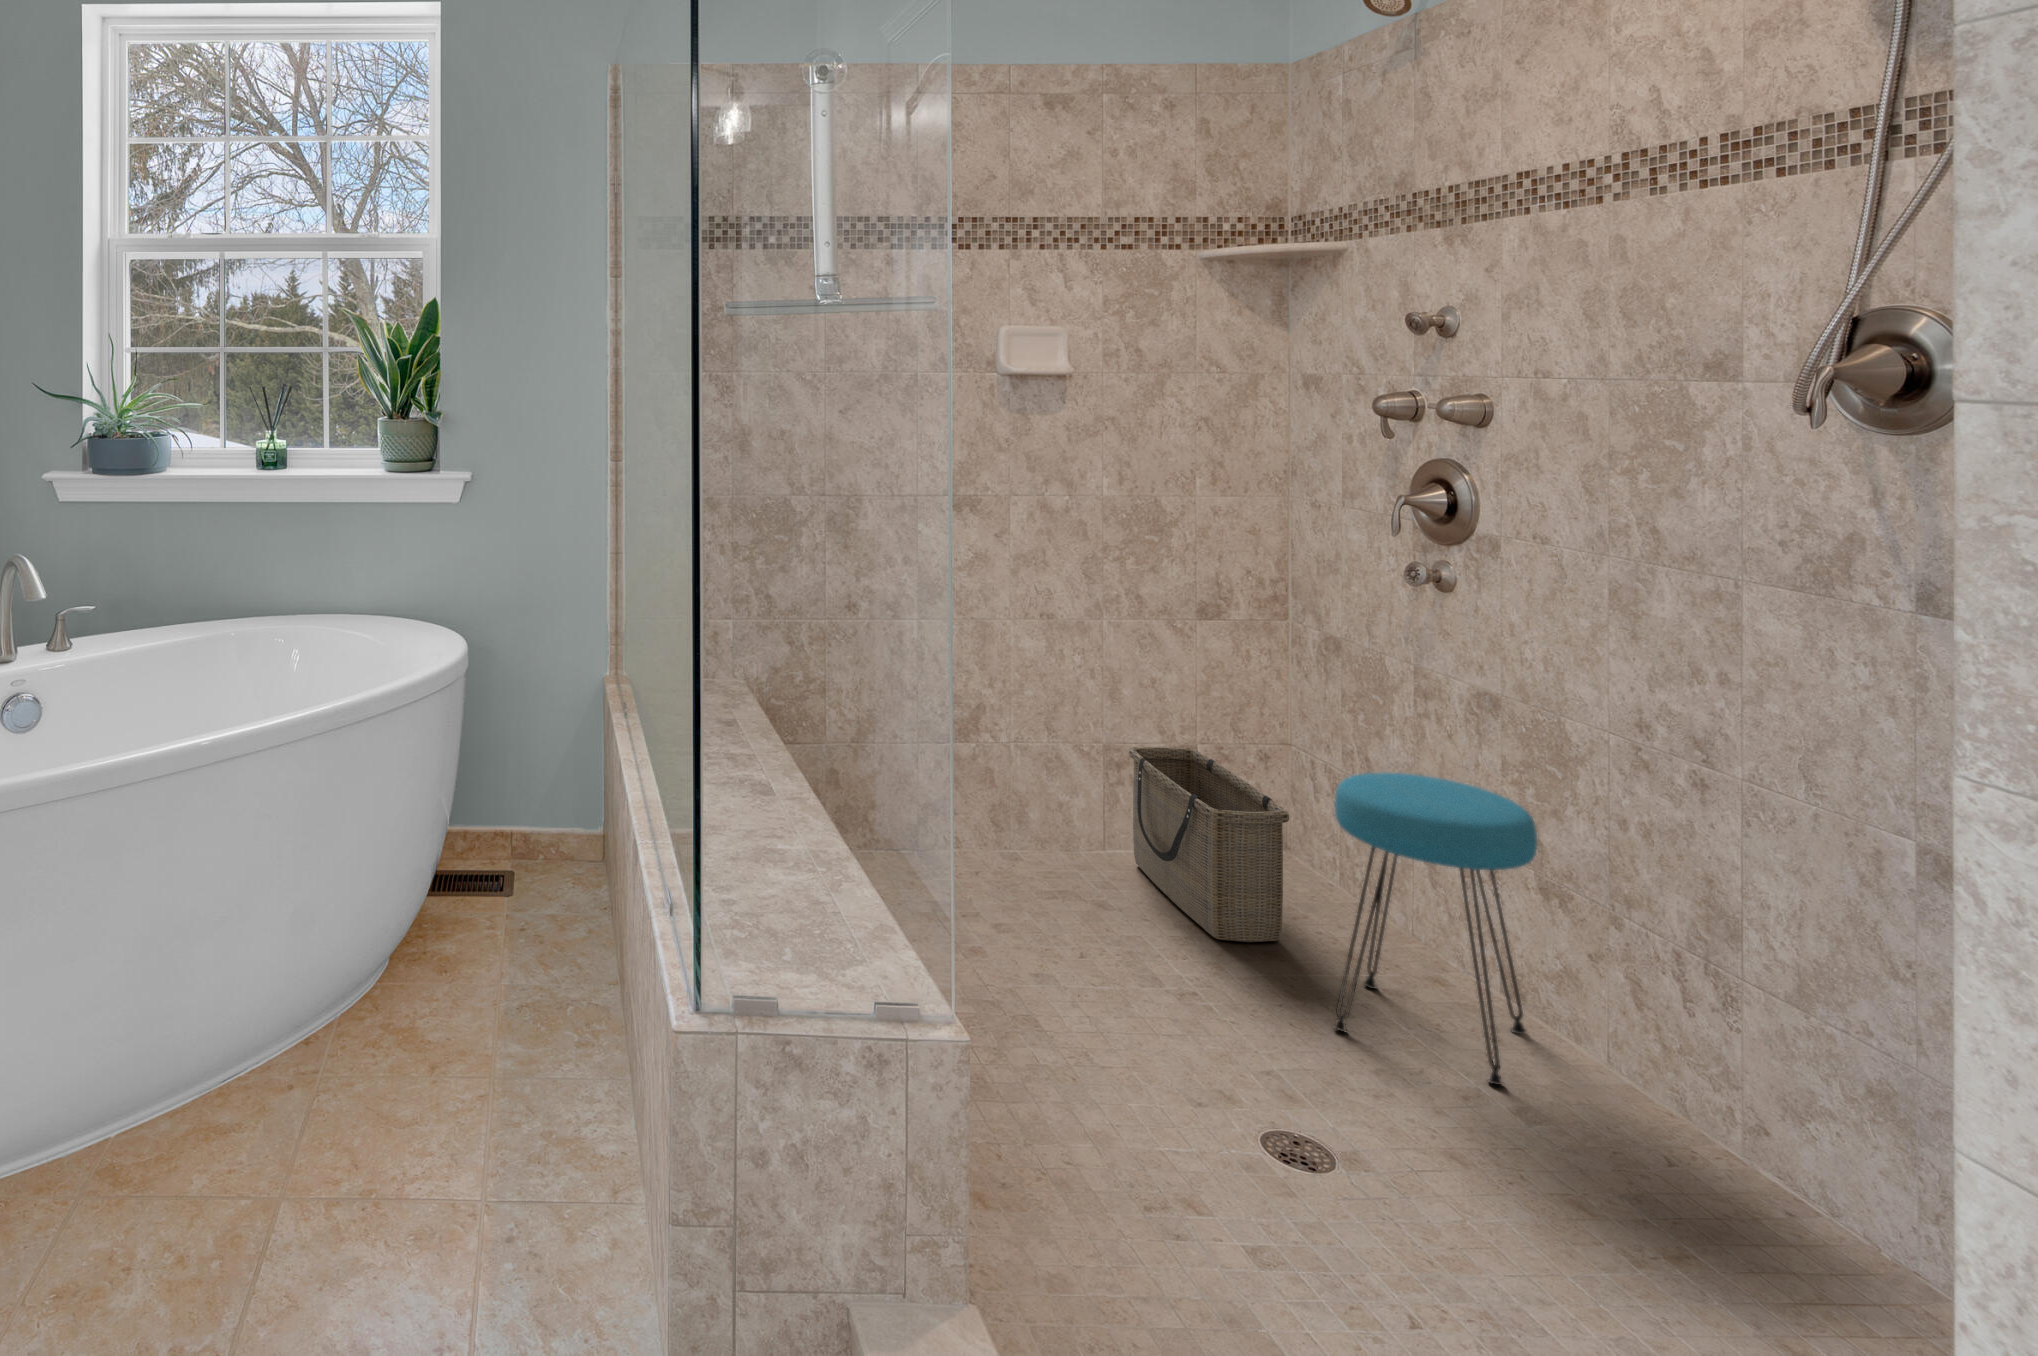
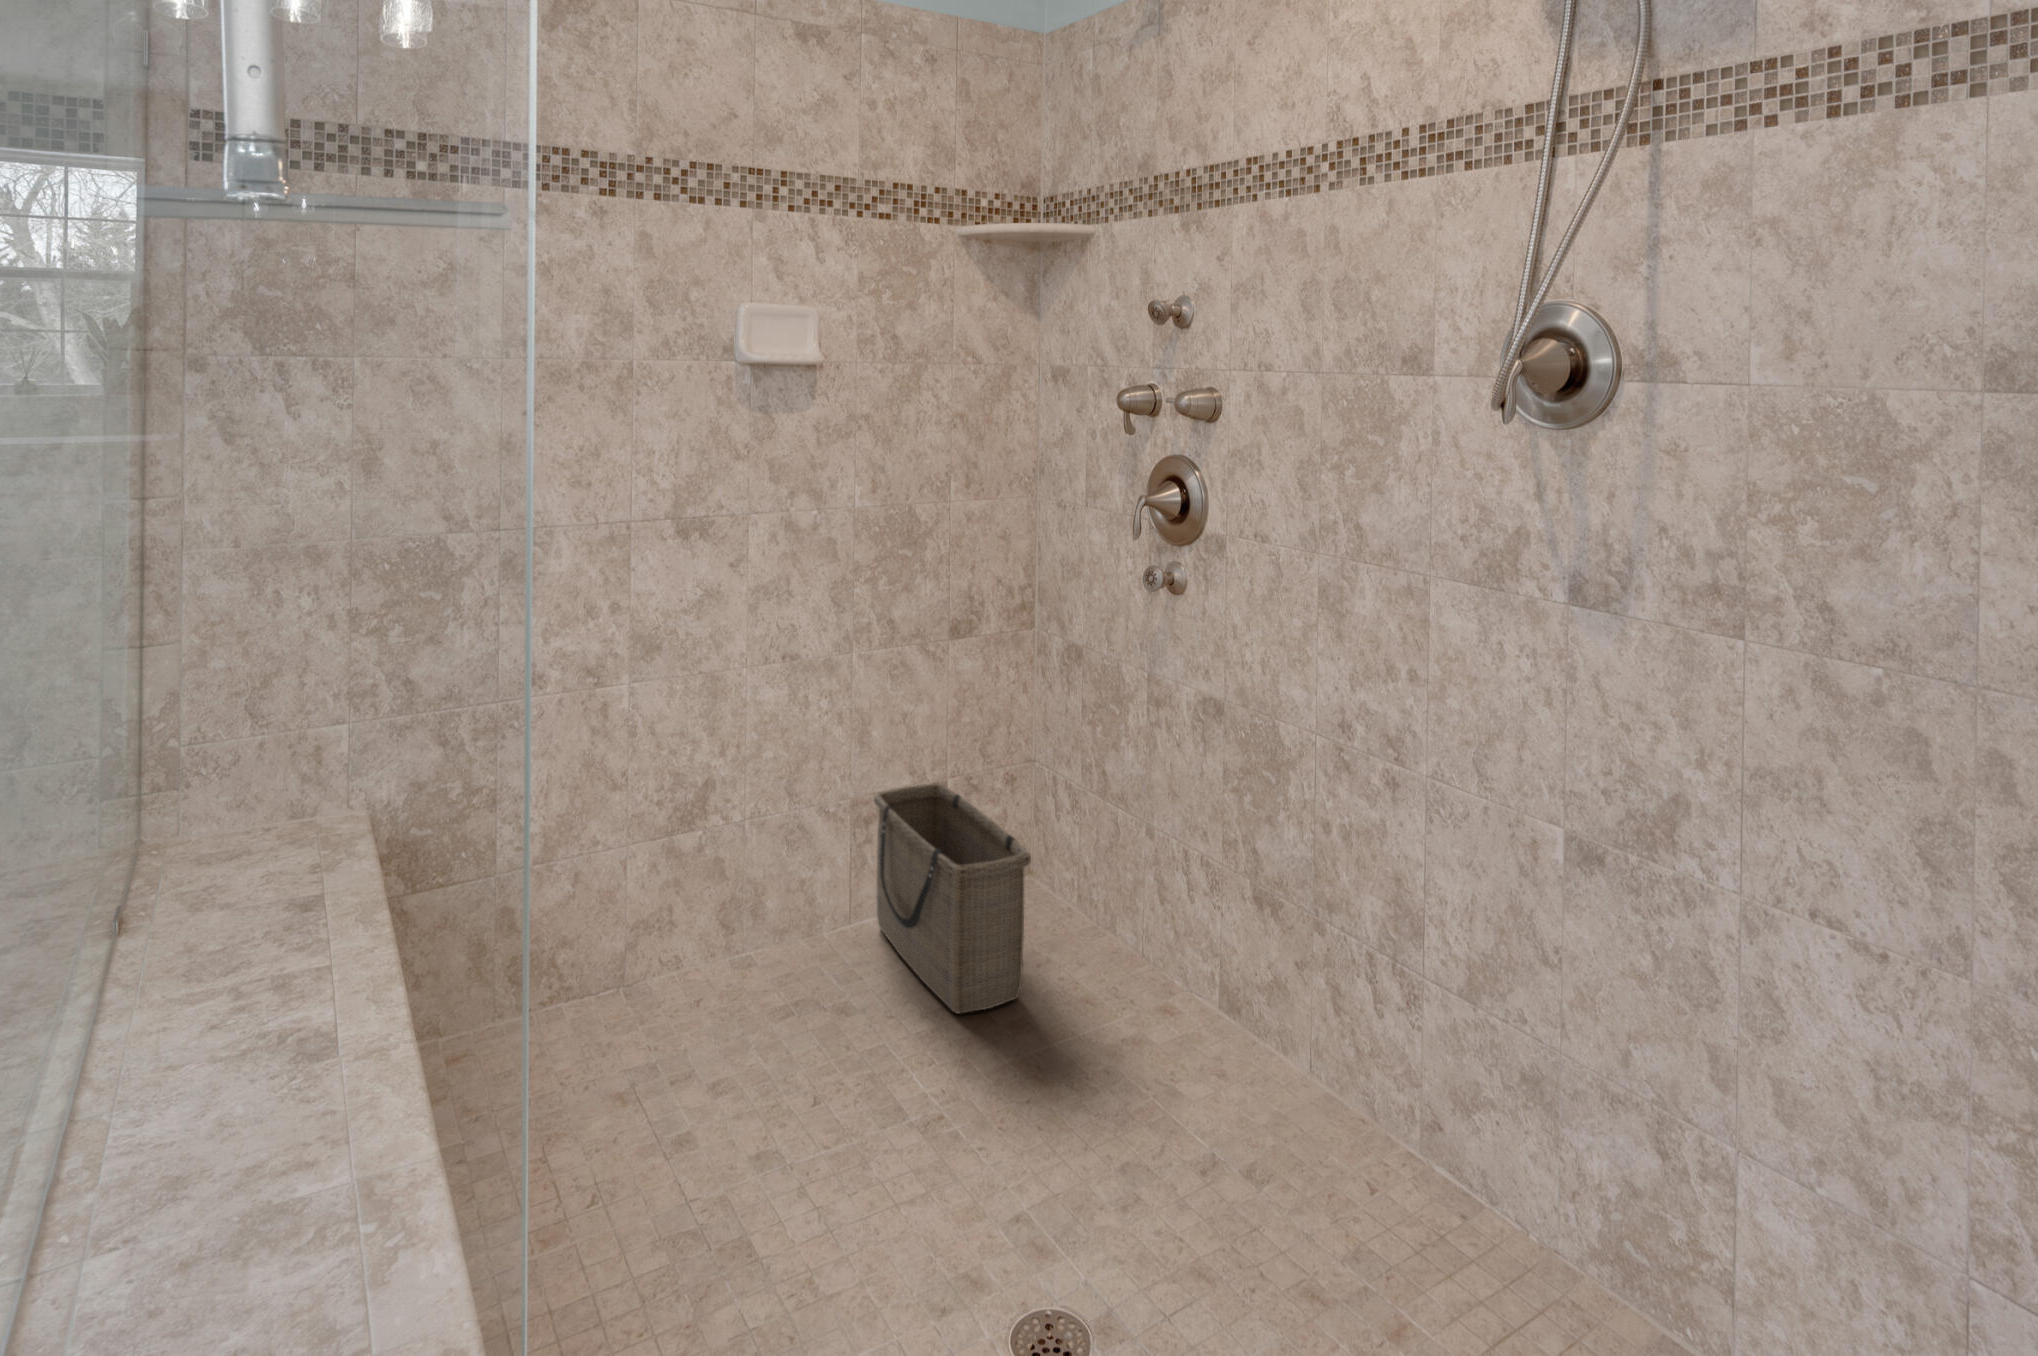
stool: present [1333,773,1537,1085] -> none [1069,799,1255,1139]

